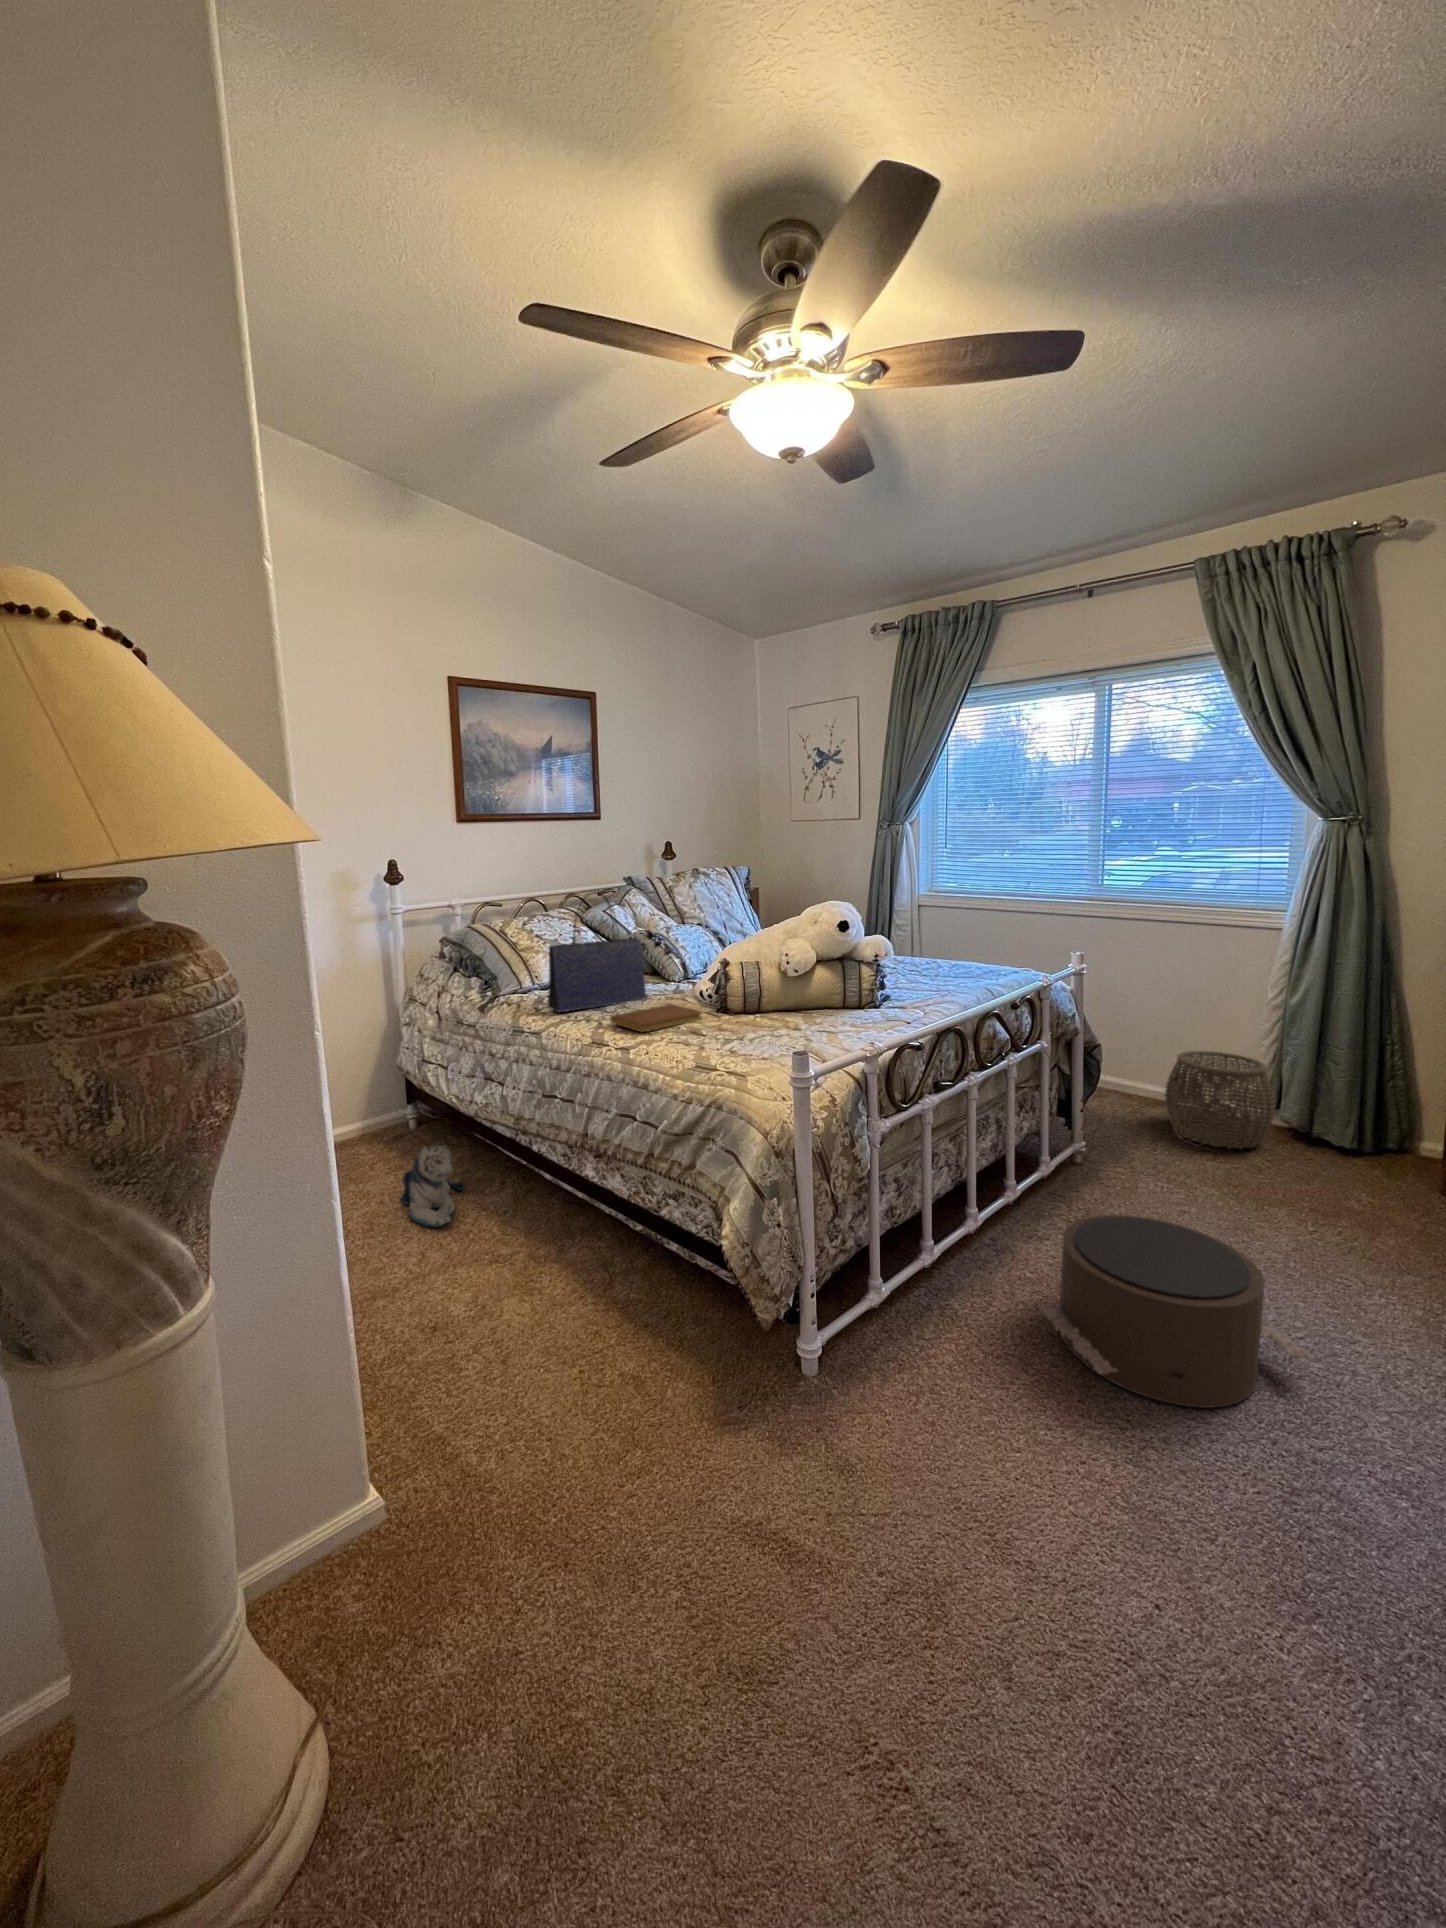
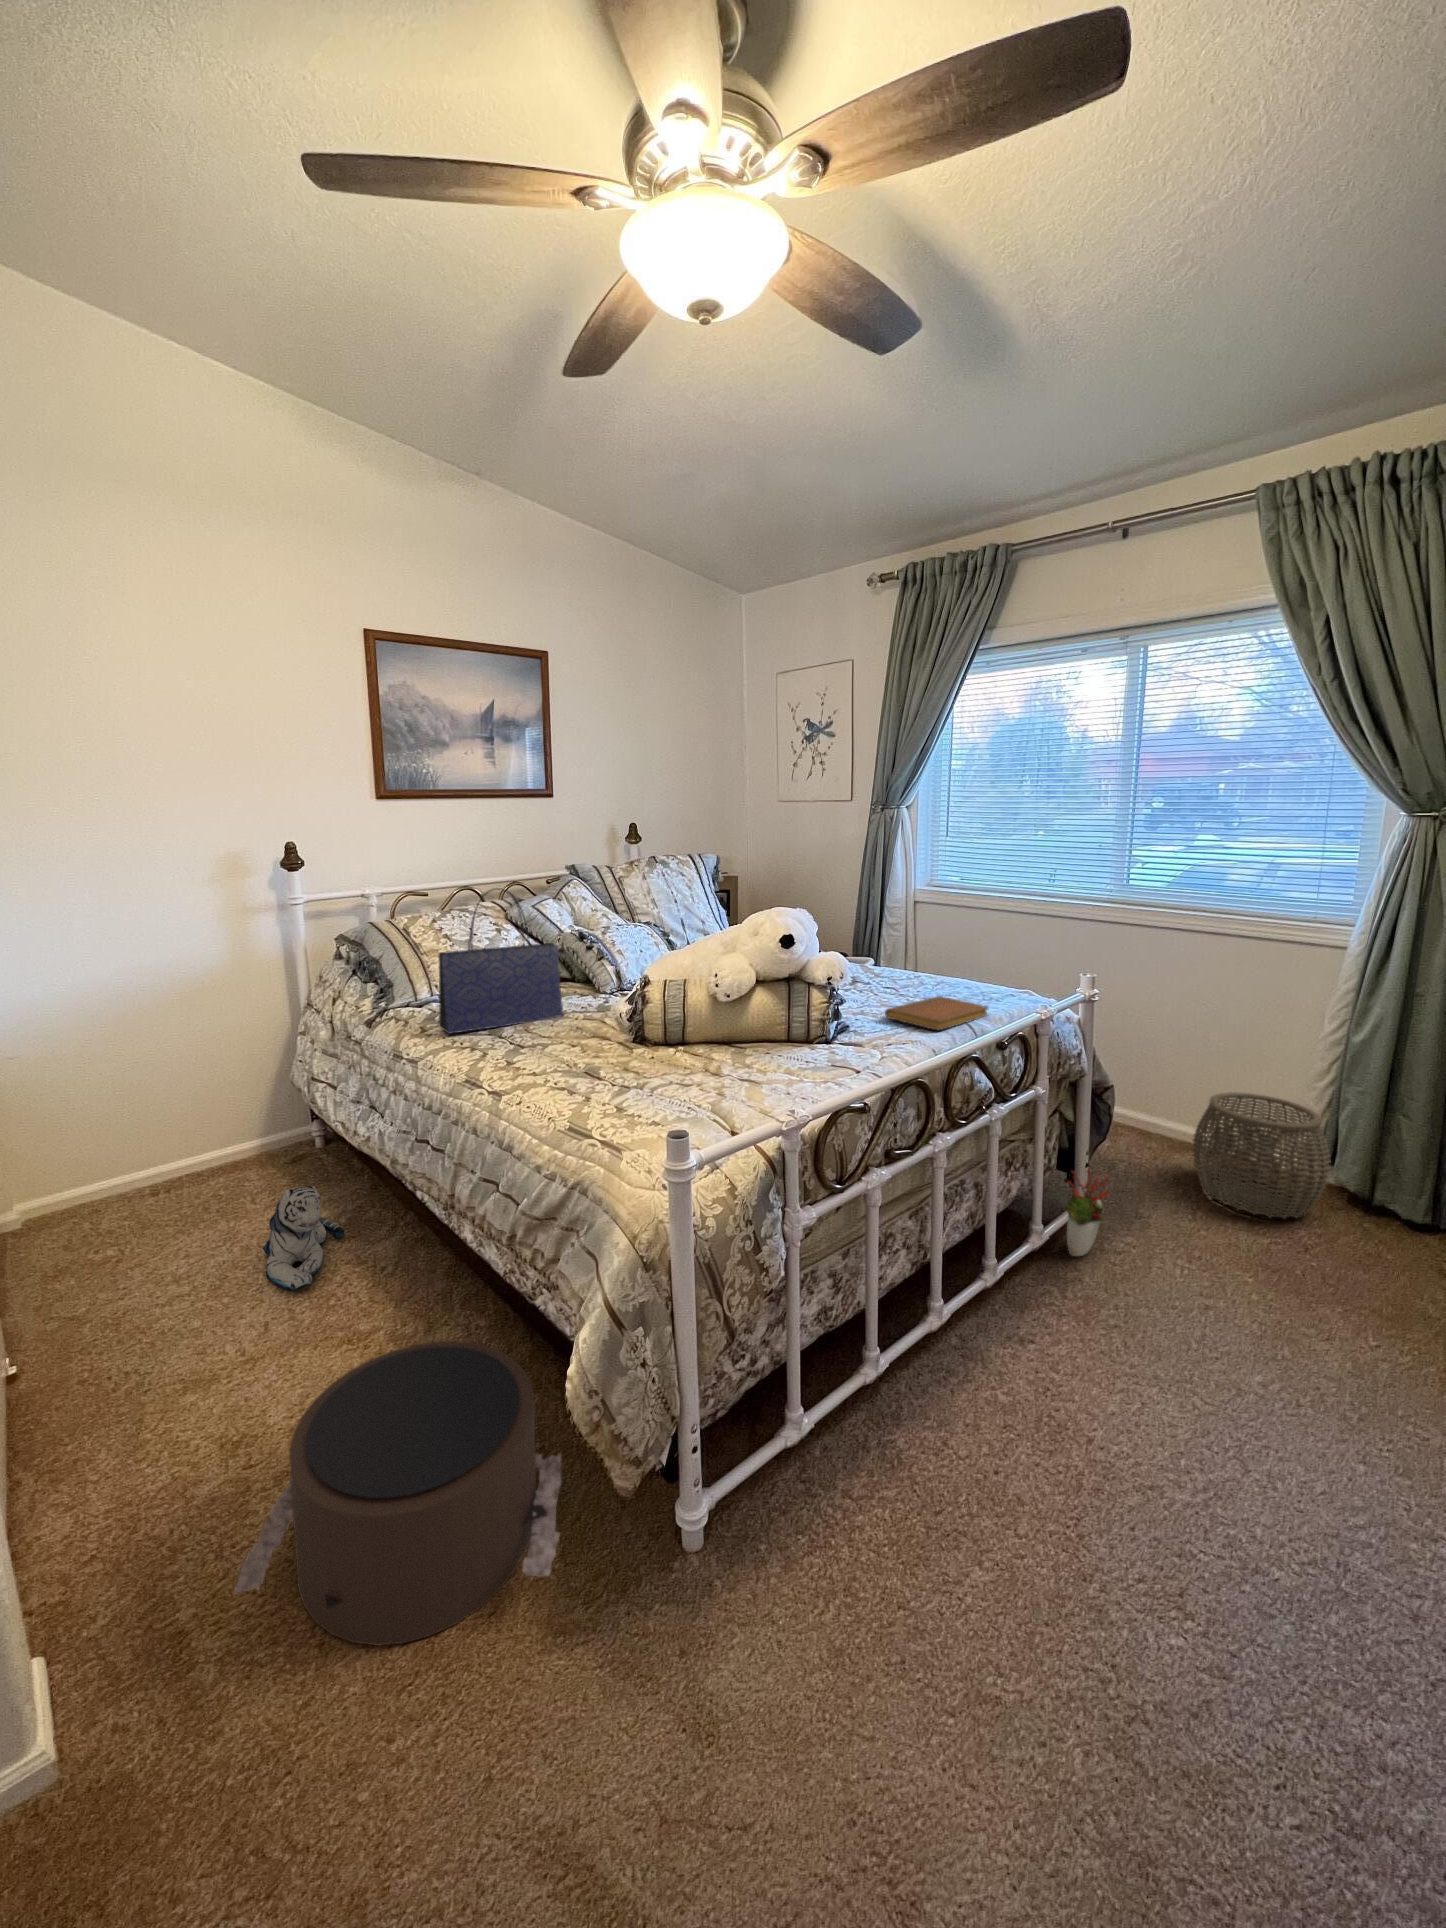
notebook: present [610,1004,701,1032] -> present [885,996,988,1030]
decorative plant: none [1067,1108,1102,1181] -> present [1066,1170,1109,1256]
pouf: present [1040,1215,1312,1408] -> present [234,1341,562,1645]

